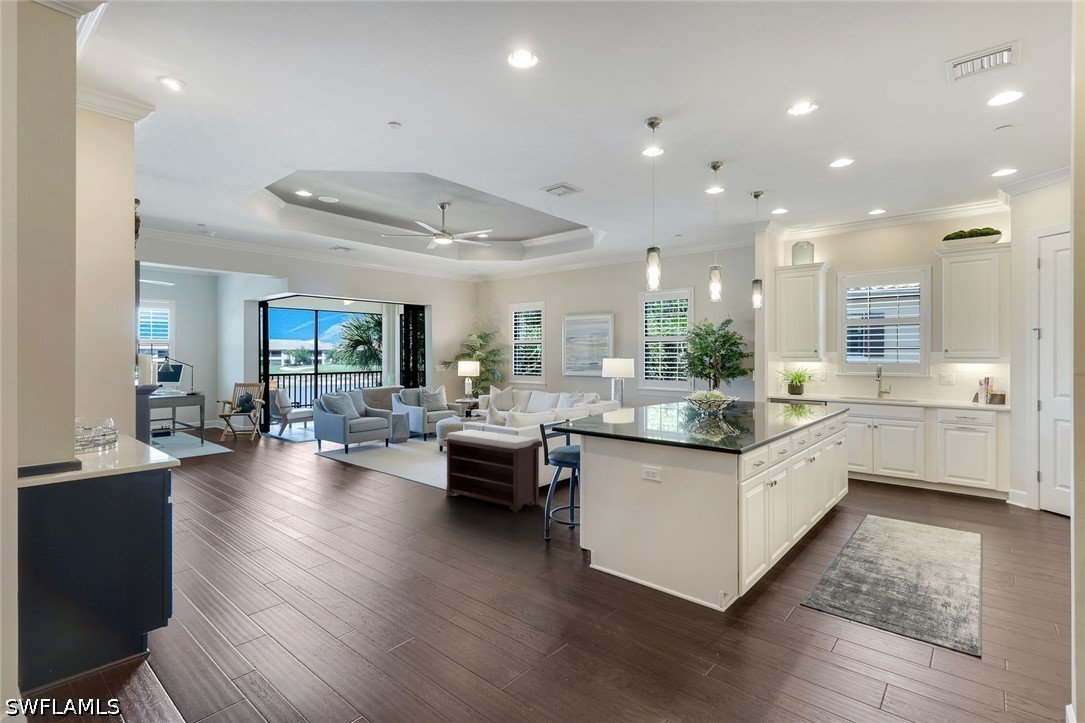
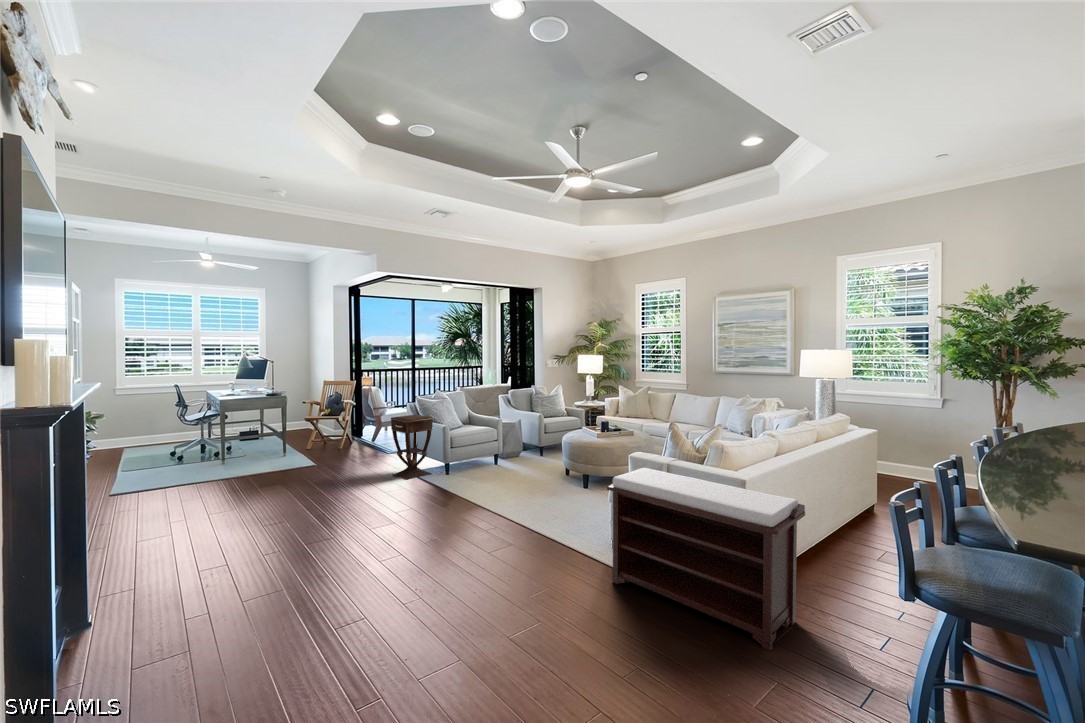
side table: none [300,408,335,457] -> present [391,415,433,480]

